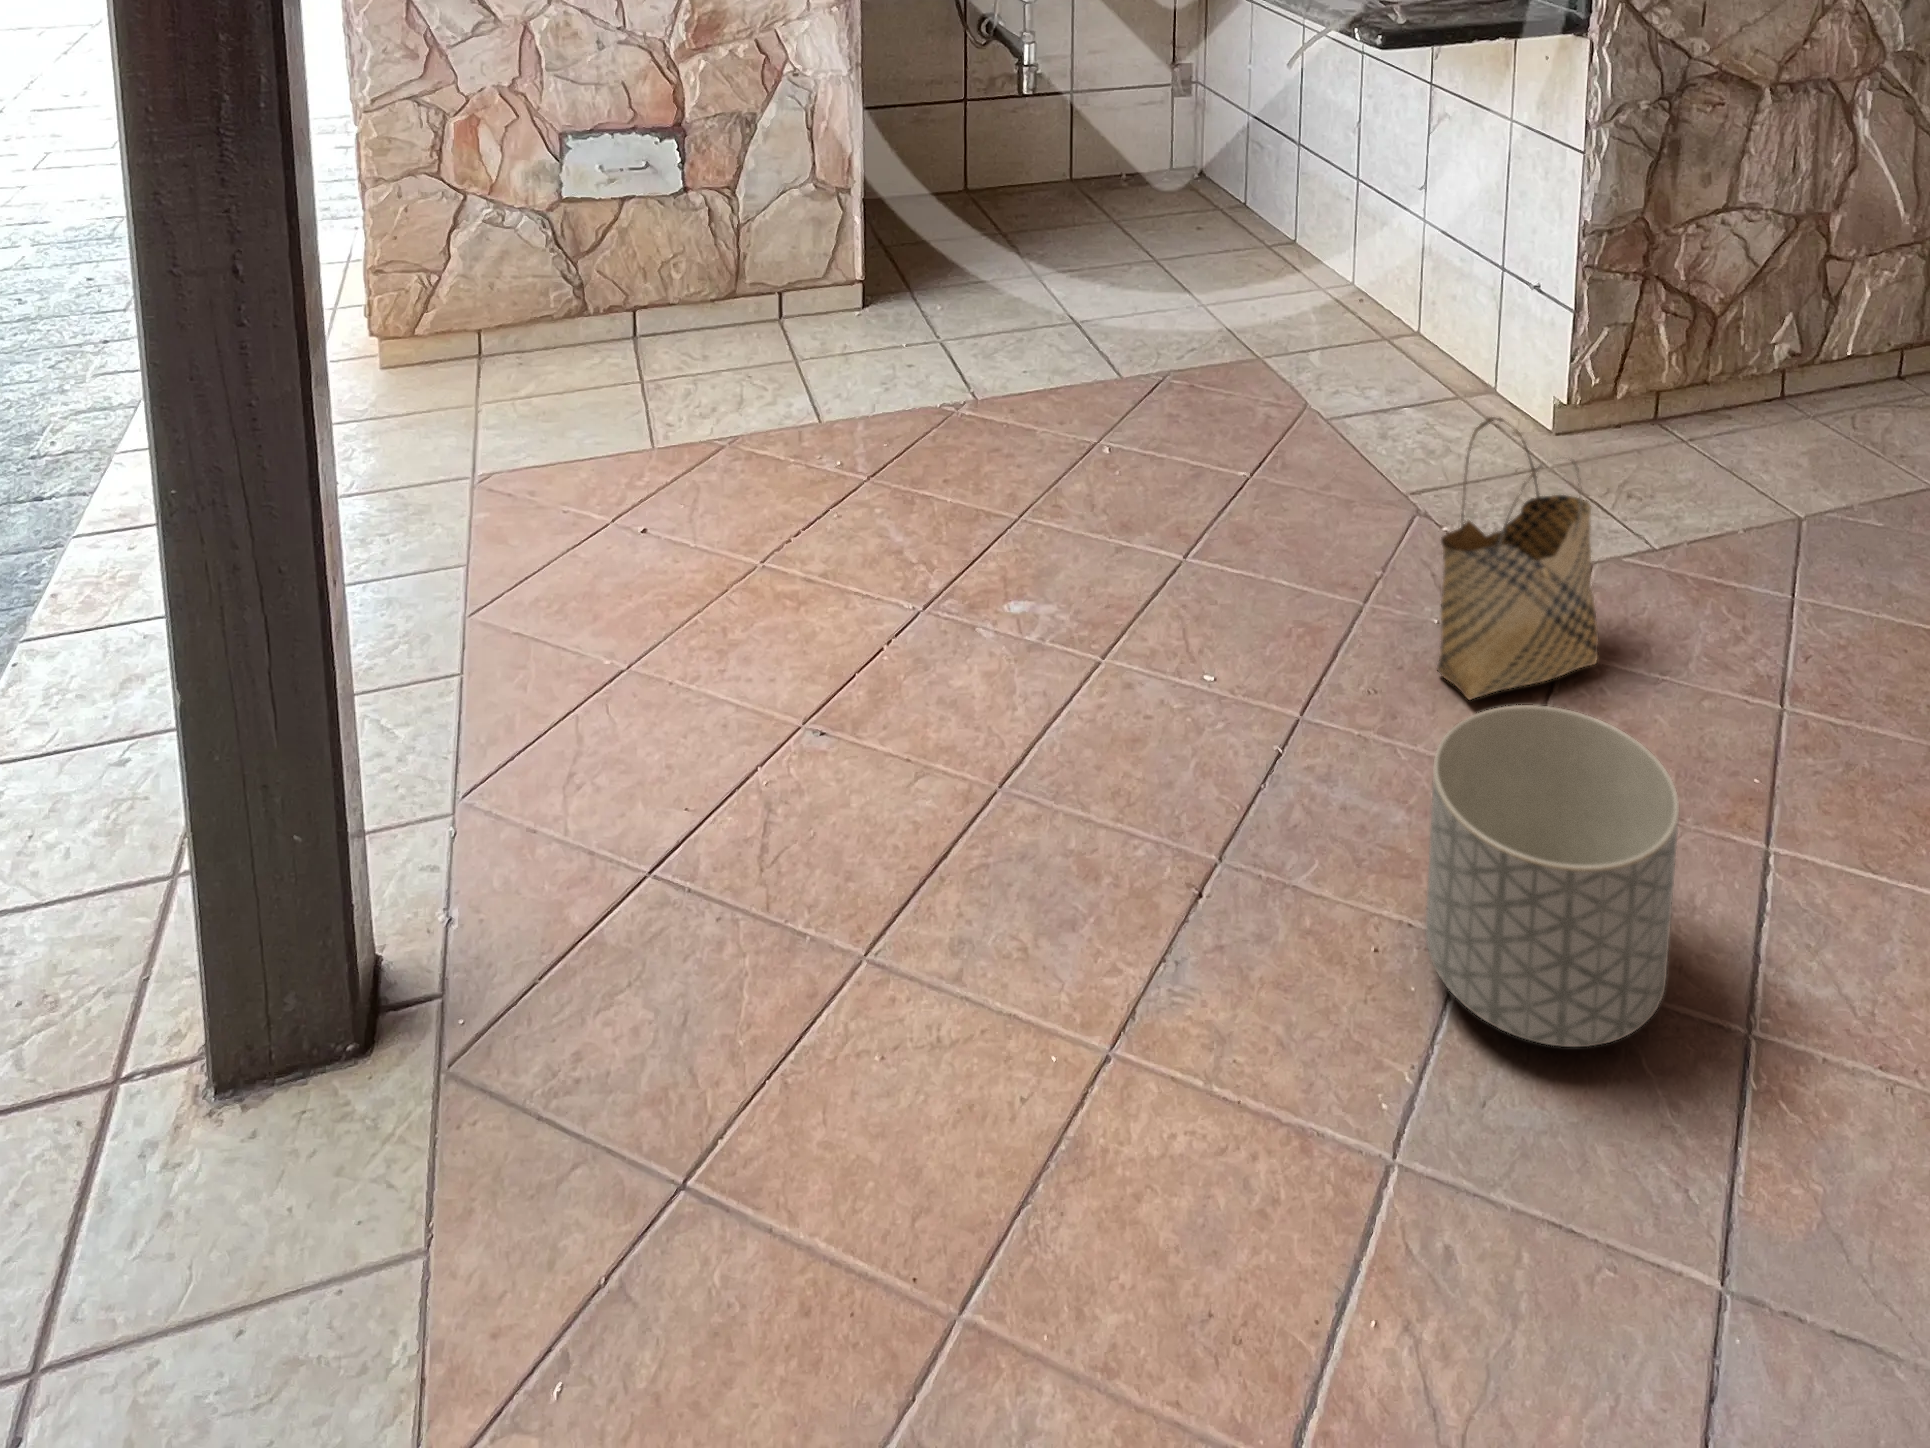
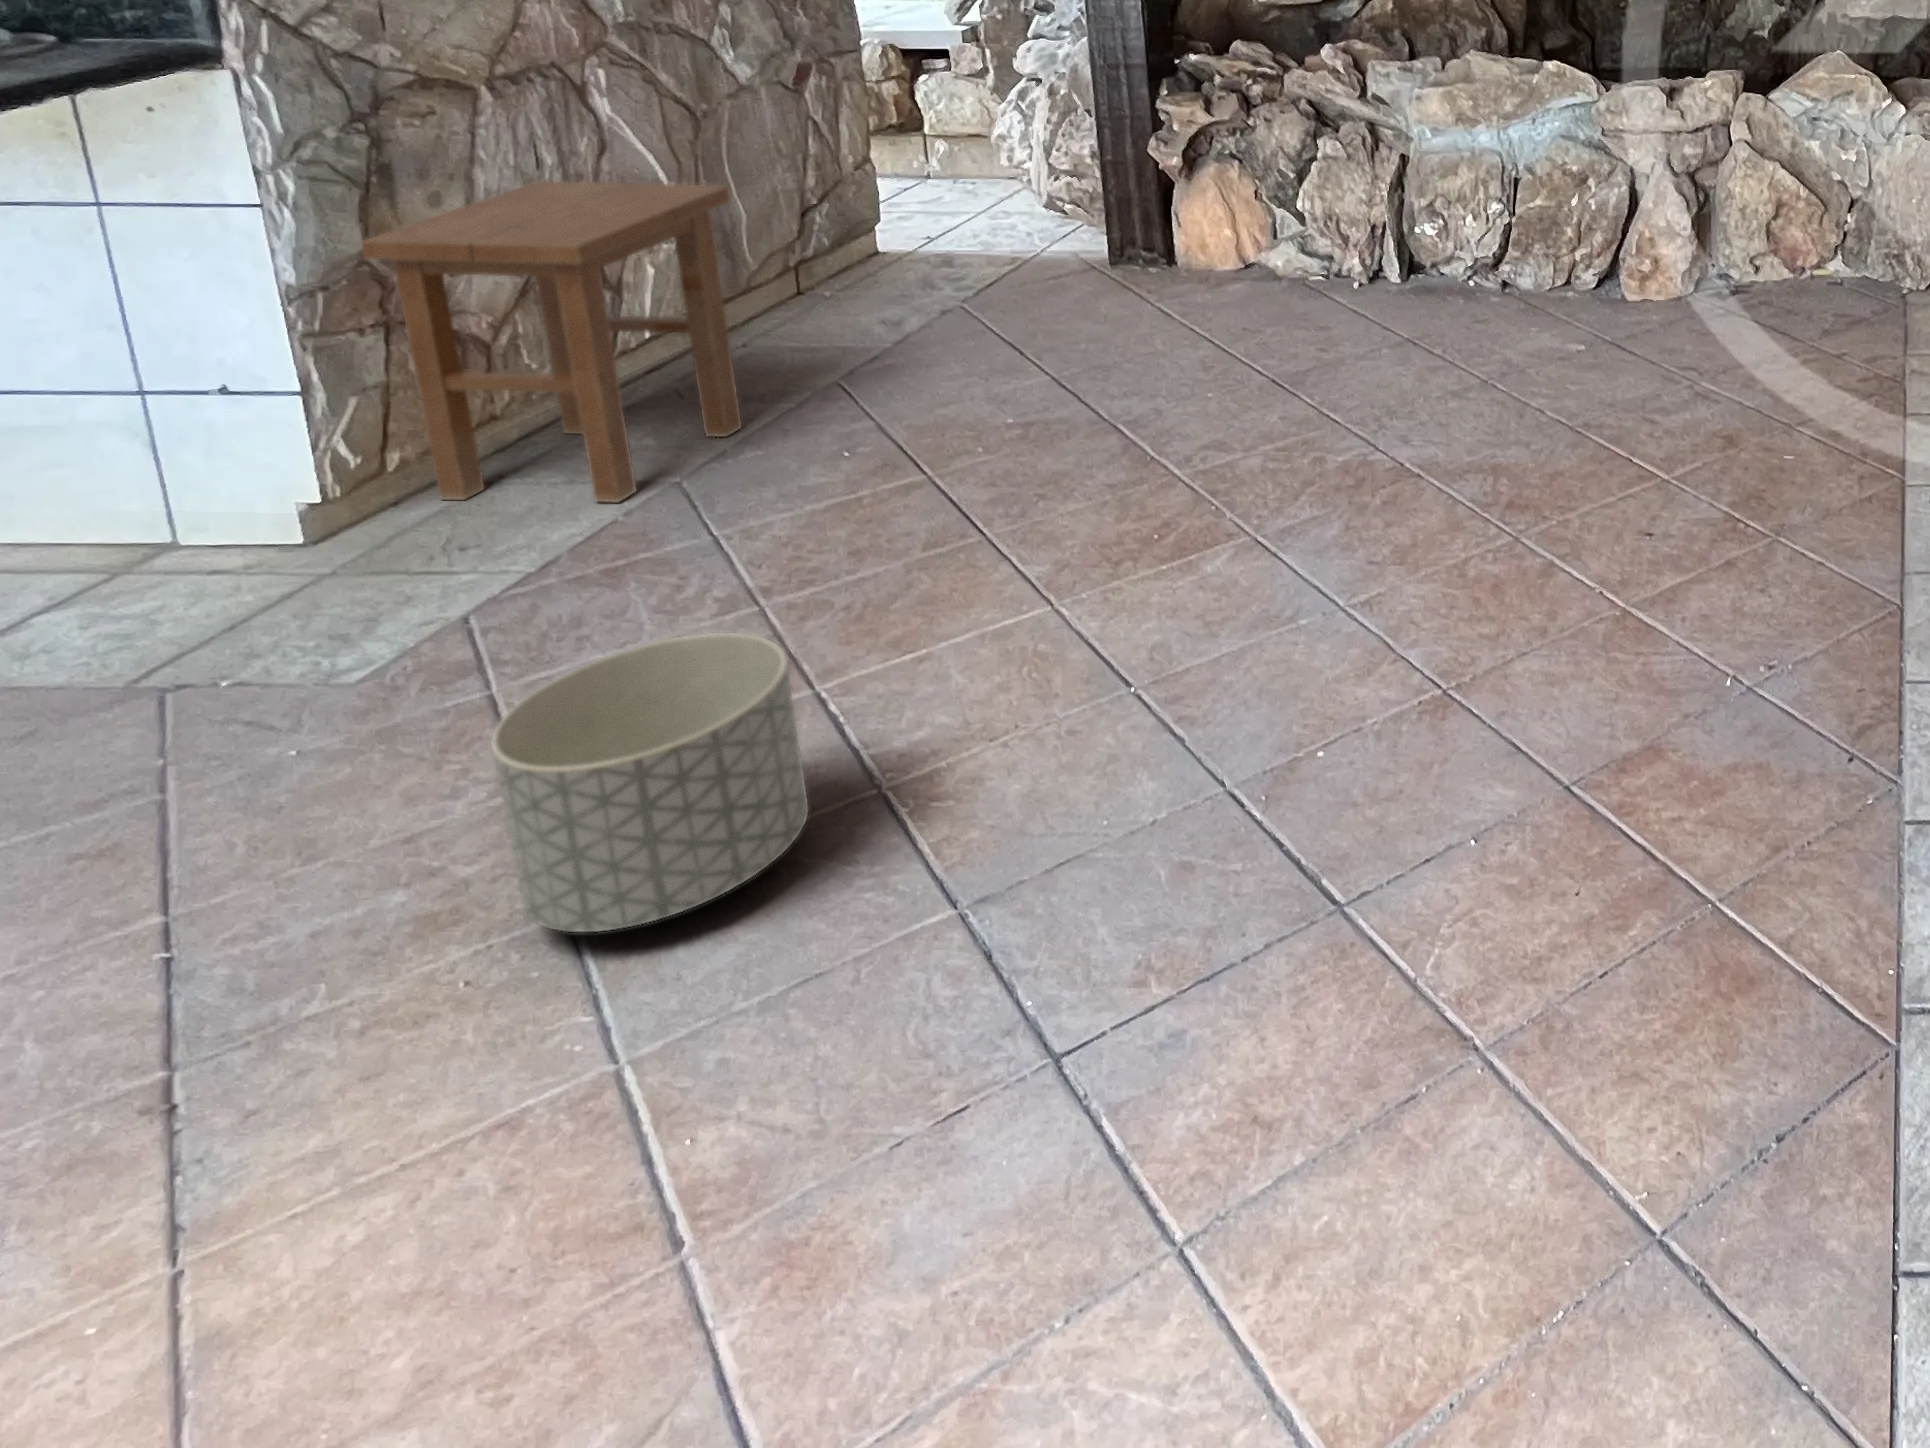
stool: none [1639,185,1917,516] -> present [362,181,742,503]
woven basket: present [1437,417,1598,700] -> none [304,476,550,781]

